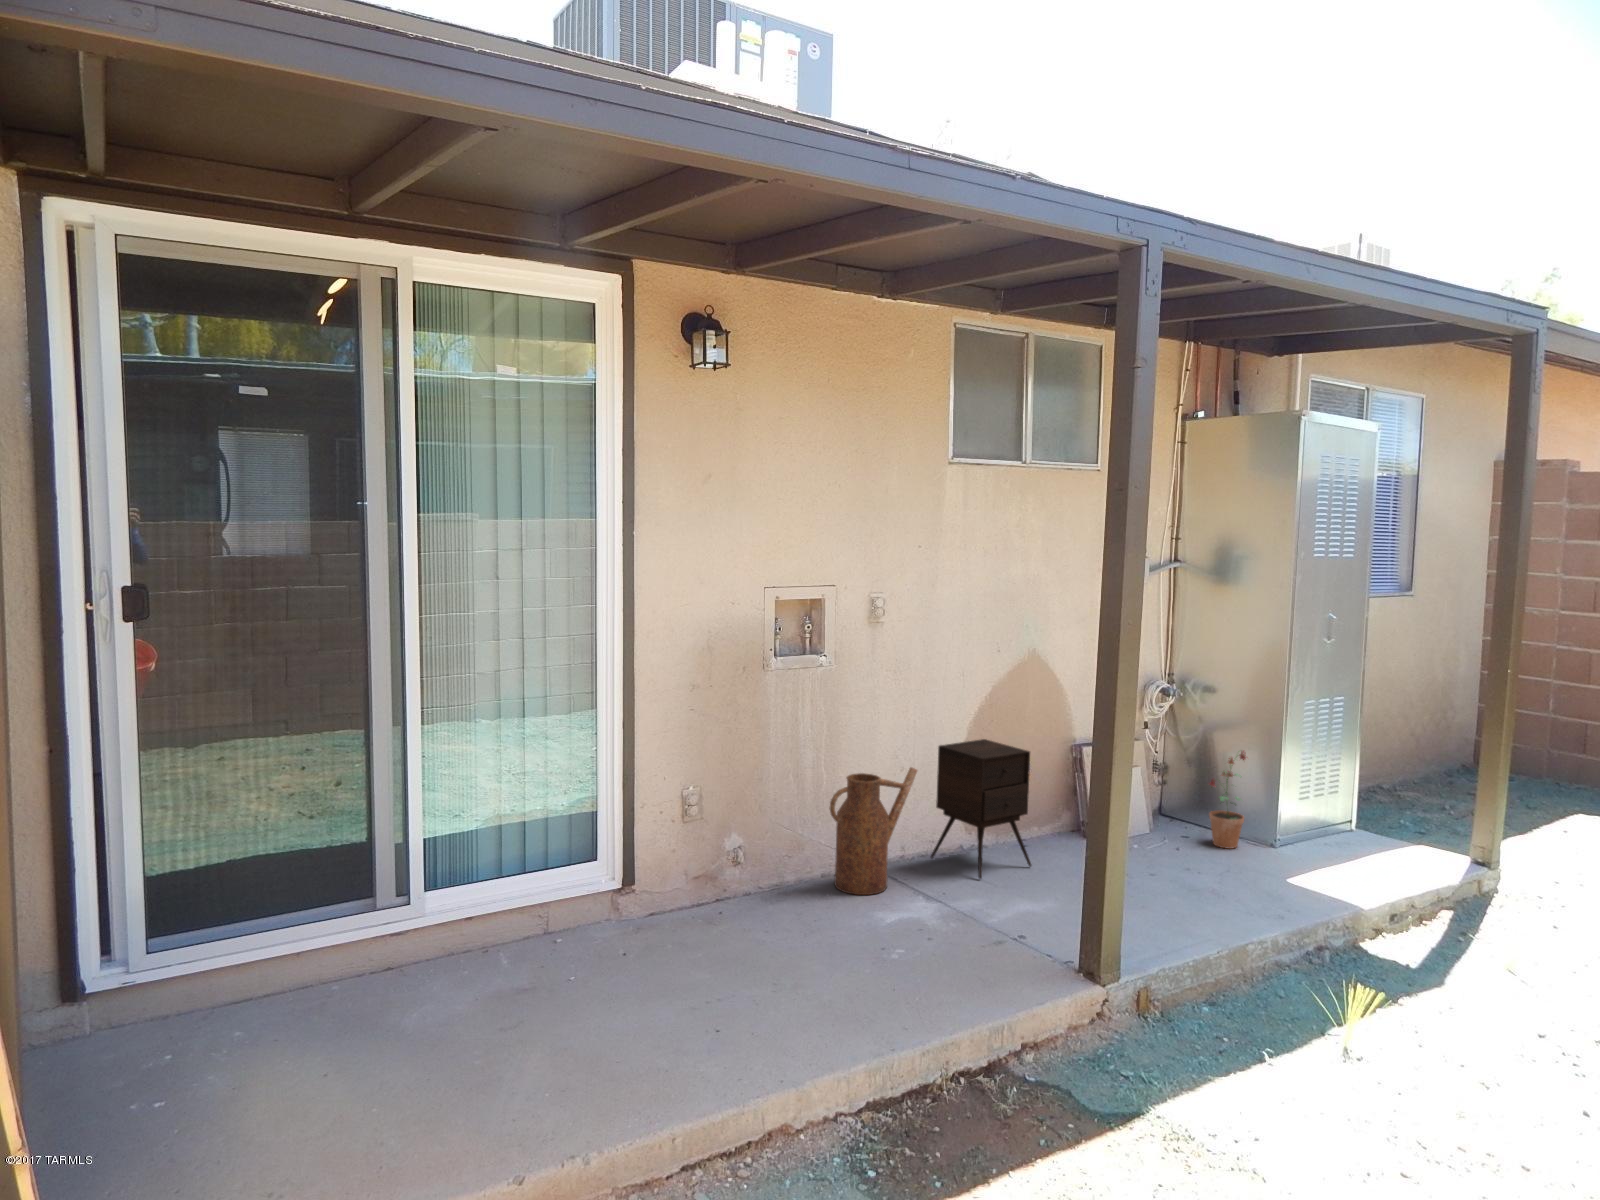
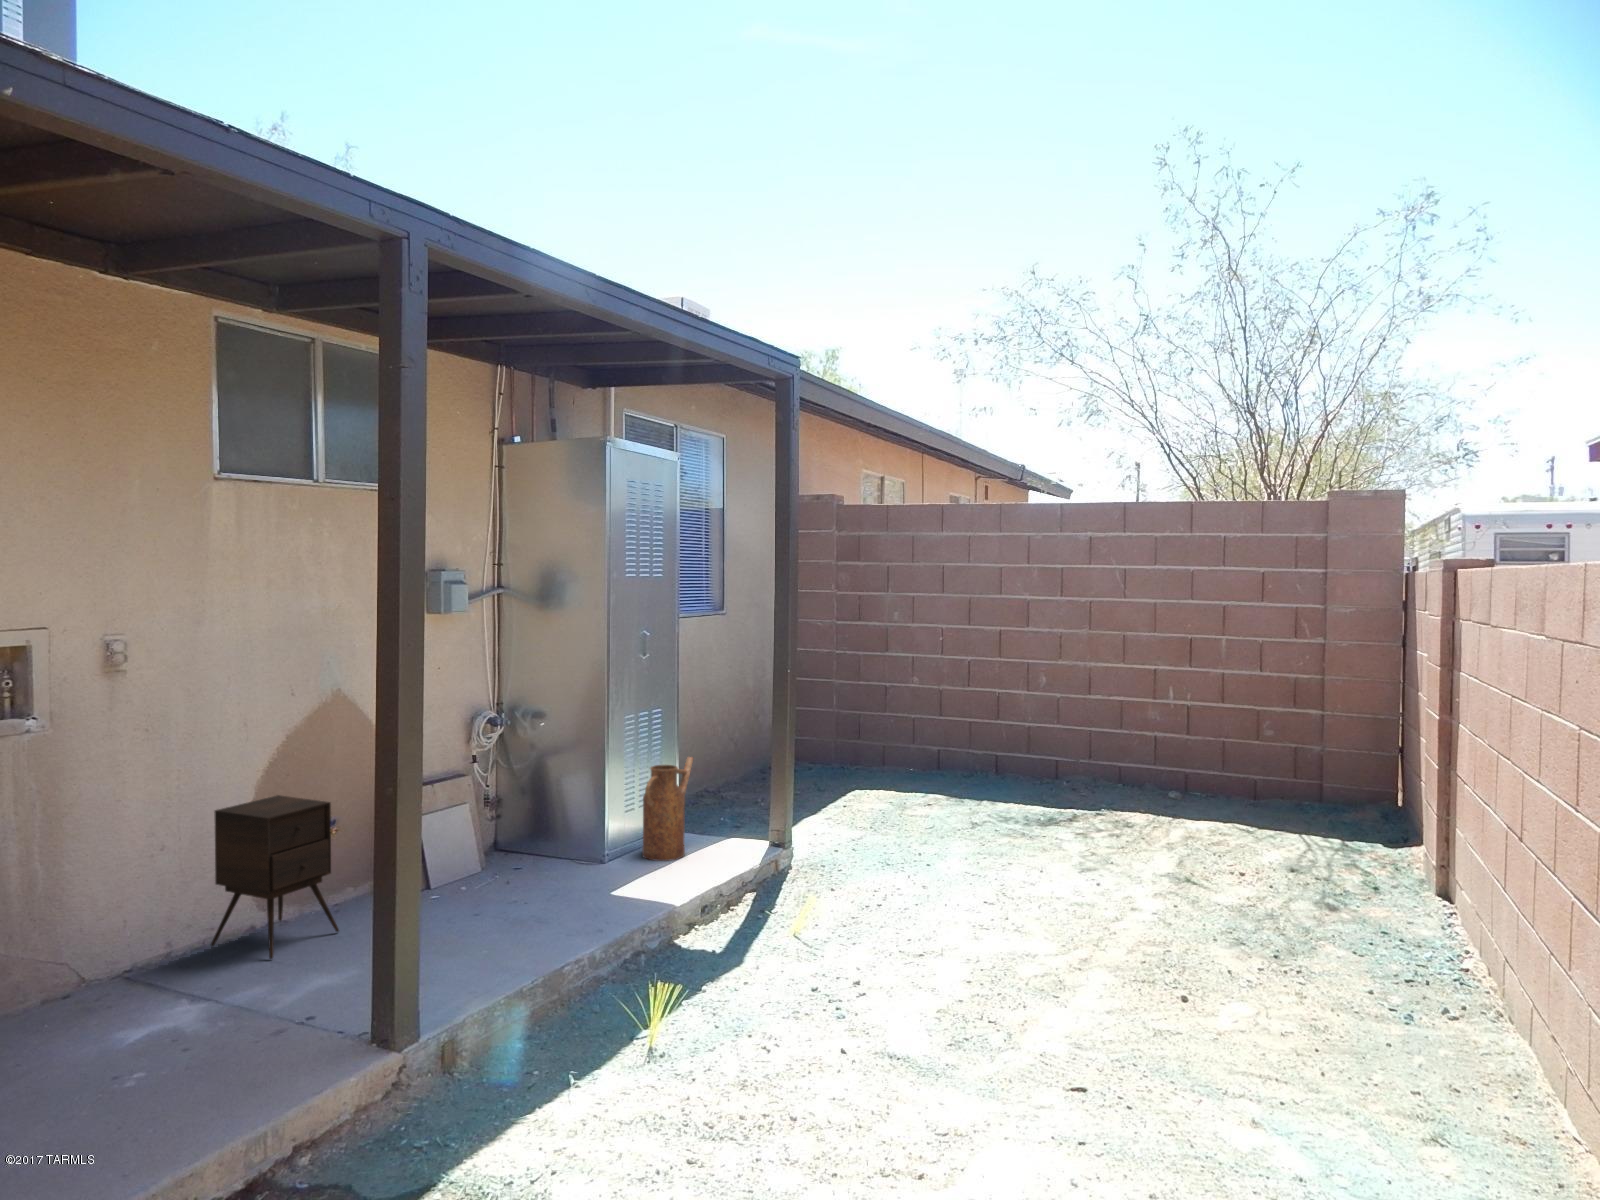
potted plant: present [1209,751,1246,849] -> none [536,772,575,873]
watering can: present [829,767,917,895] -> present [642,757,693,861]

